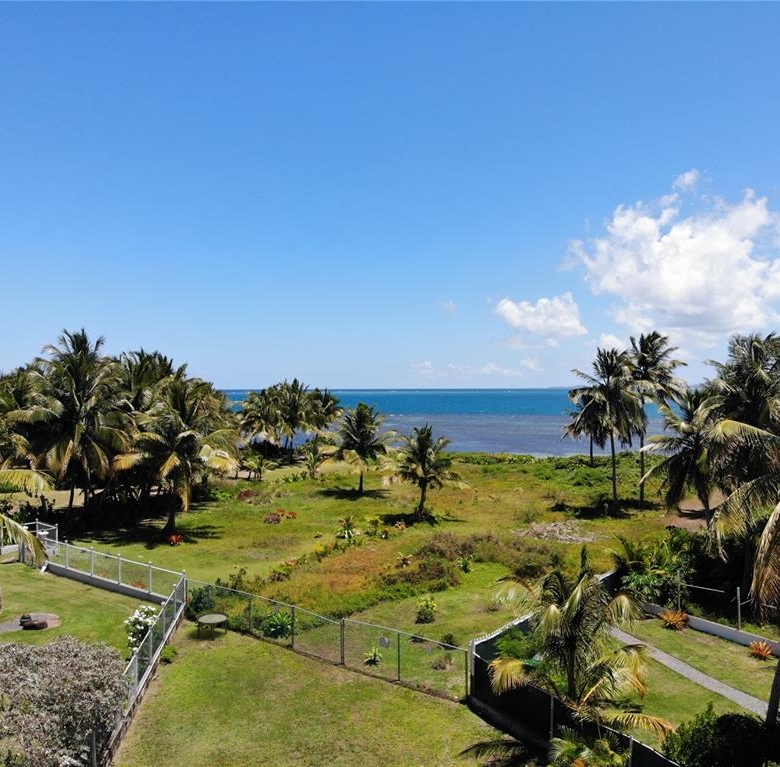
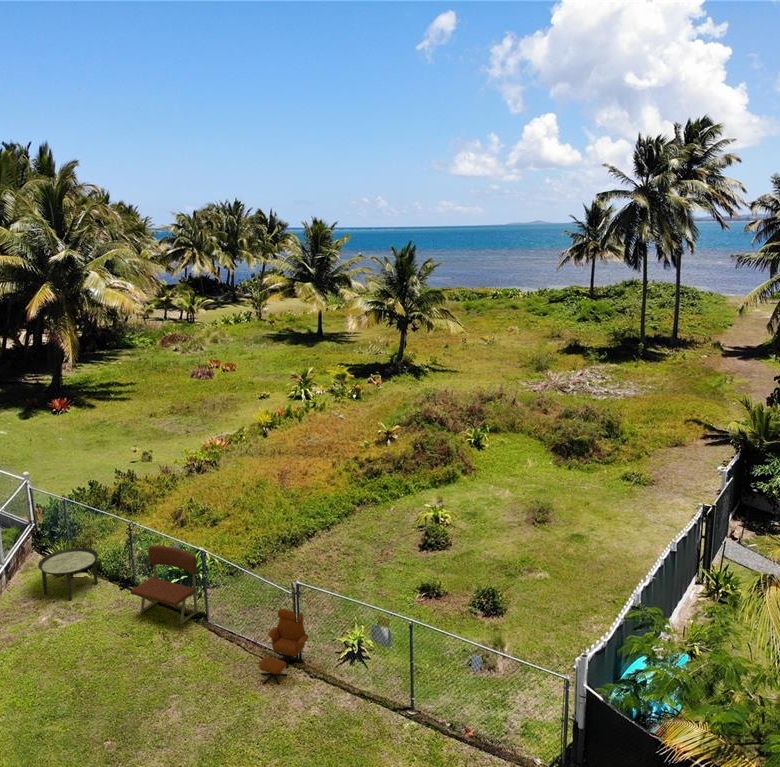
bench: none [250,607,287,652] -> present [131,545,198,625]
lounge chair: none [322,638,348,677] -> present [259,609,309,685]

